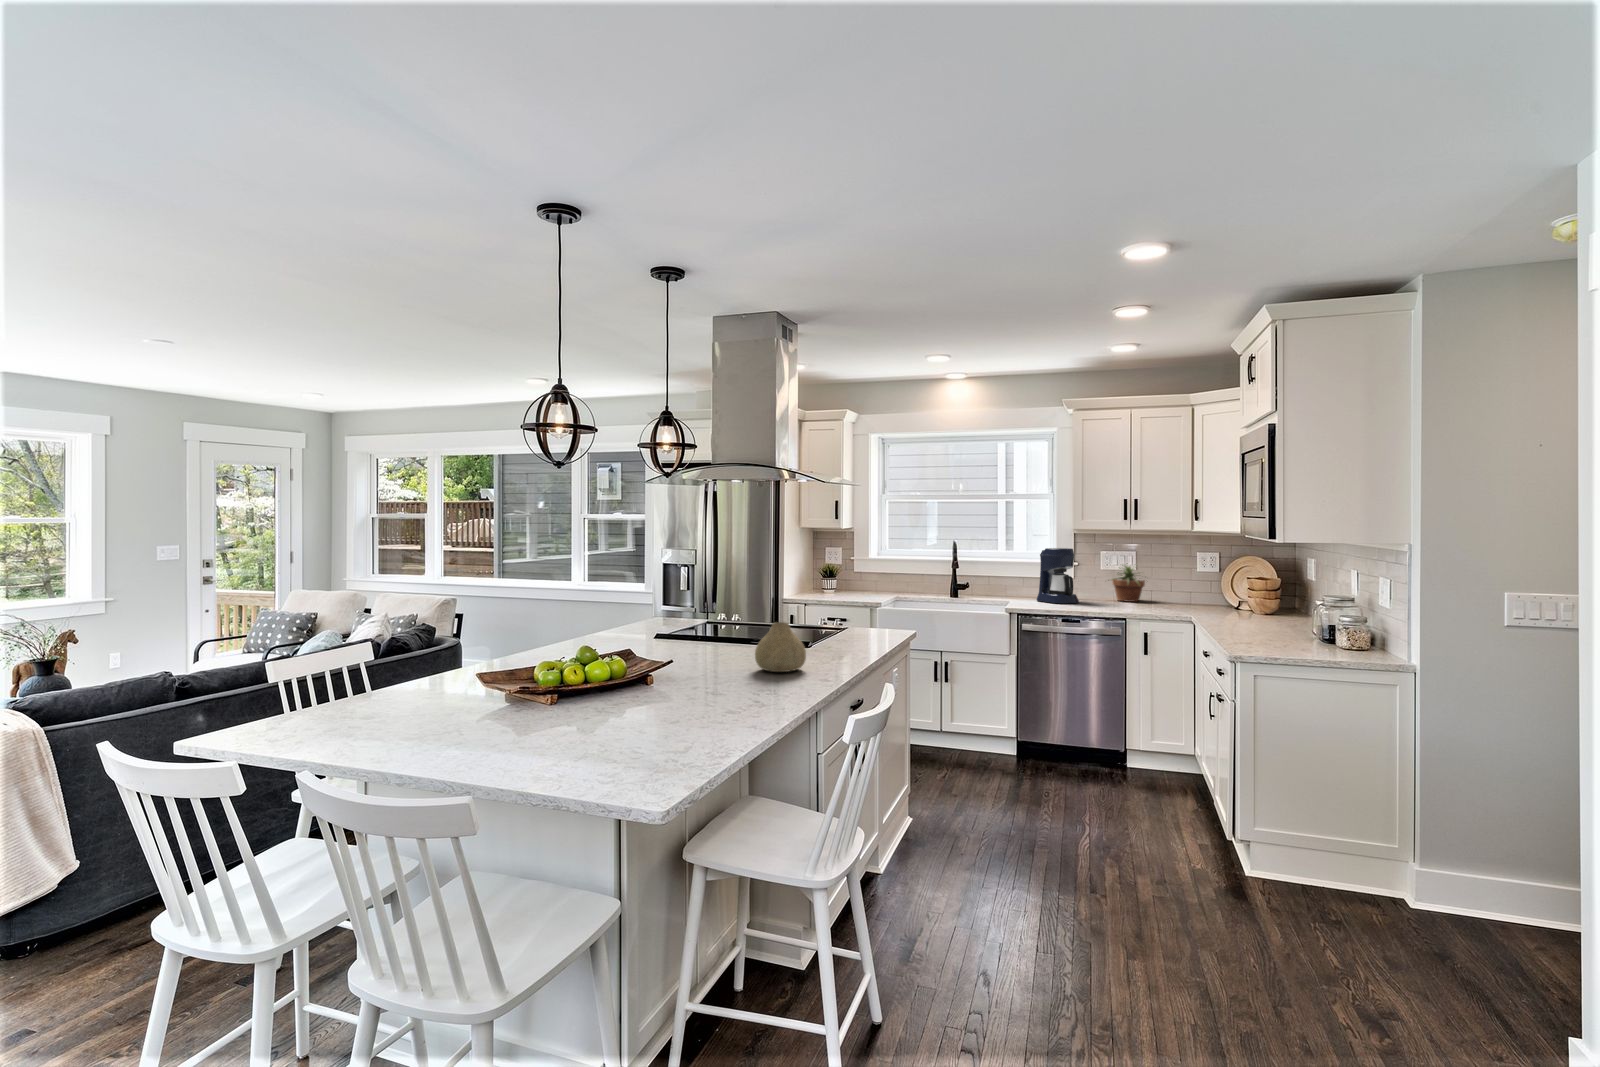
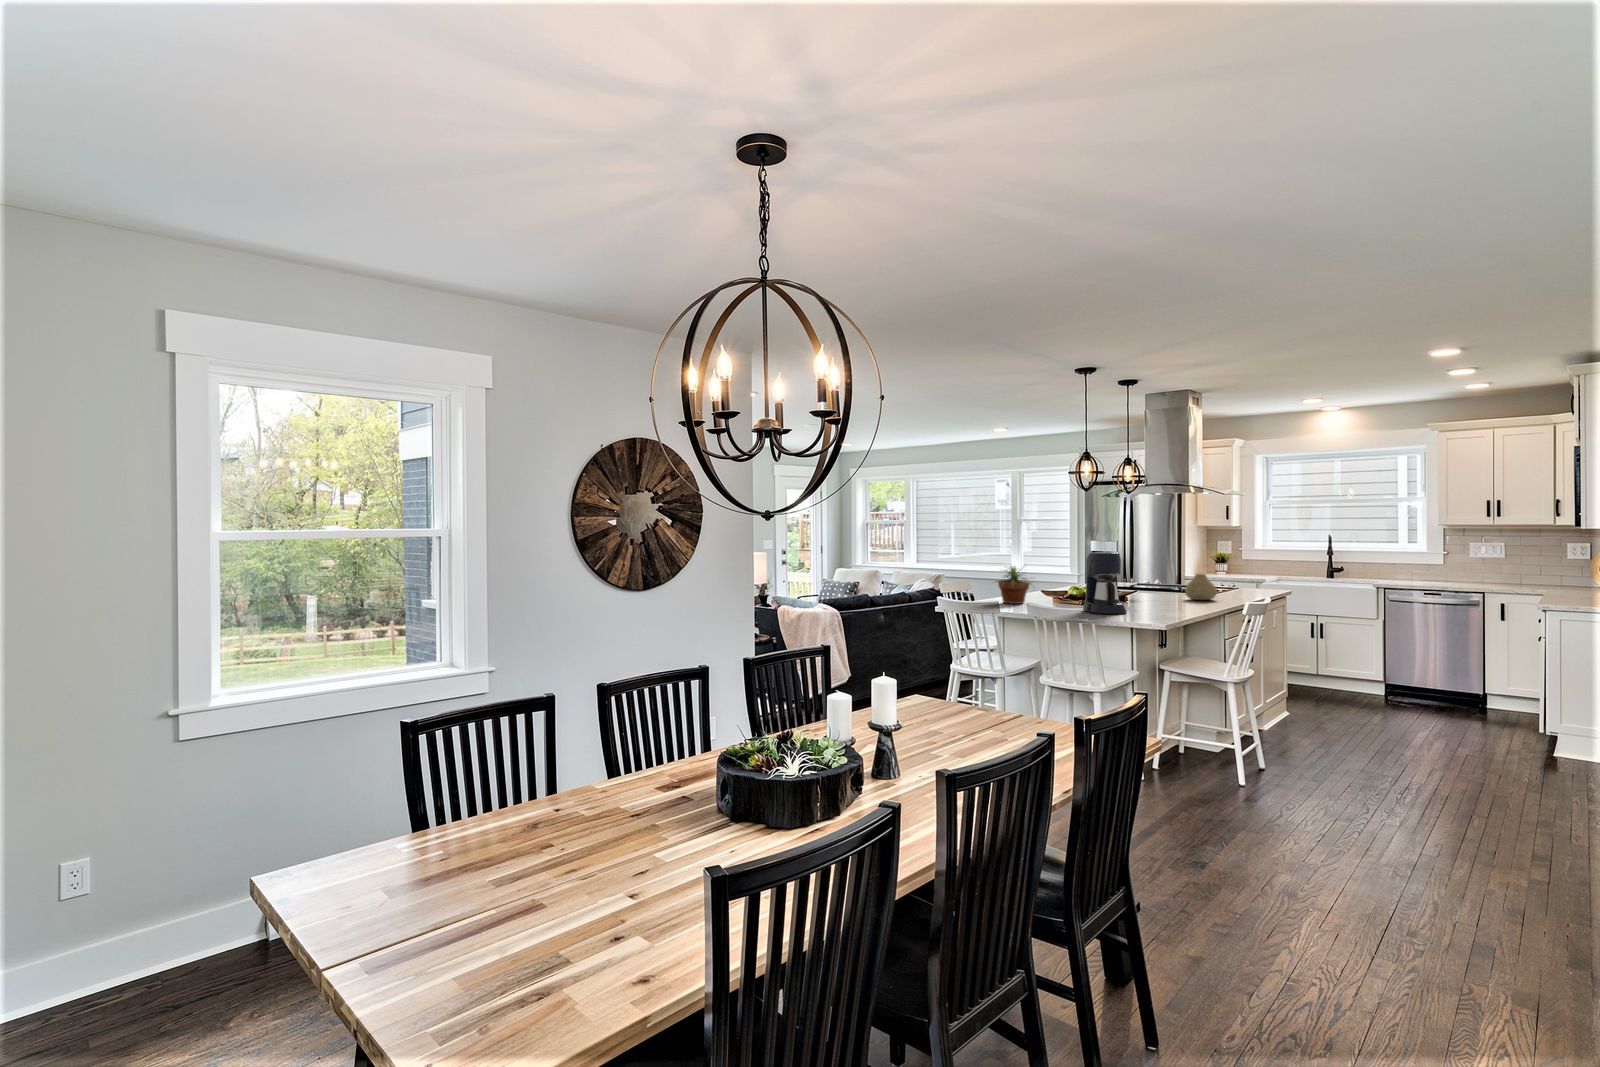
coffee maker: present [1036,548,1079,604] -> present [1083,552,1127,614]
potted plant: present [1111,563,1145,602] -> present [997,567,1032,604]

